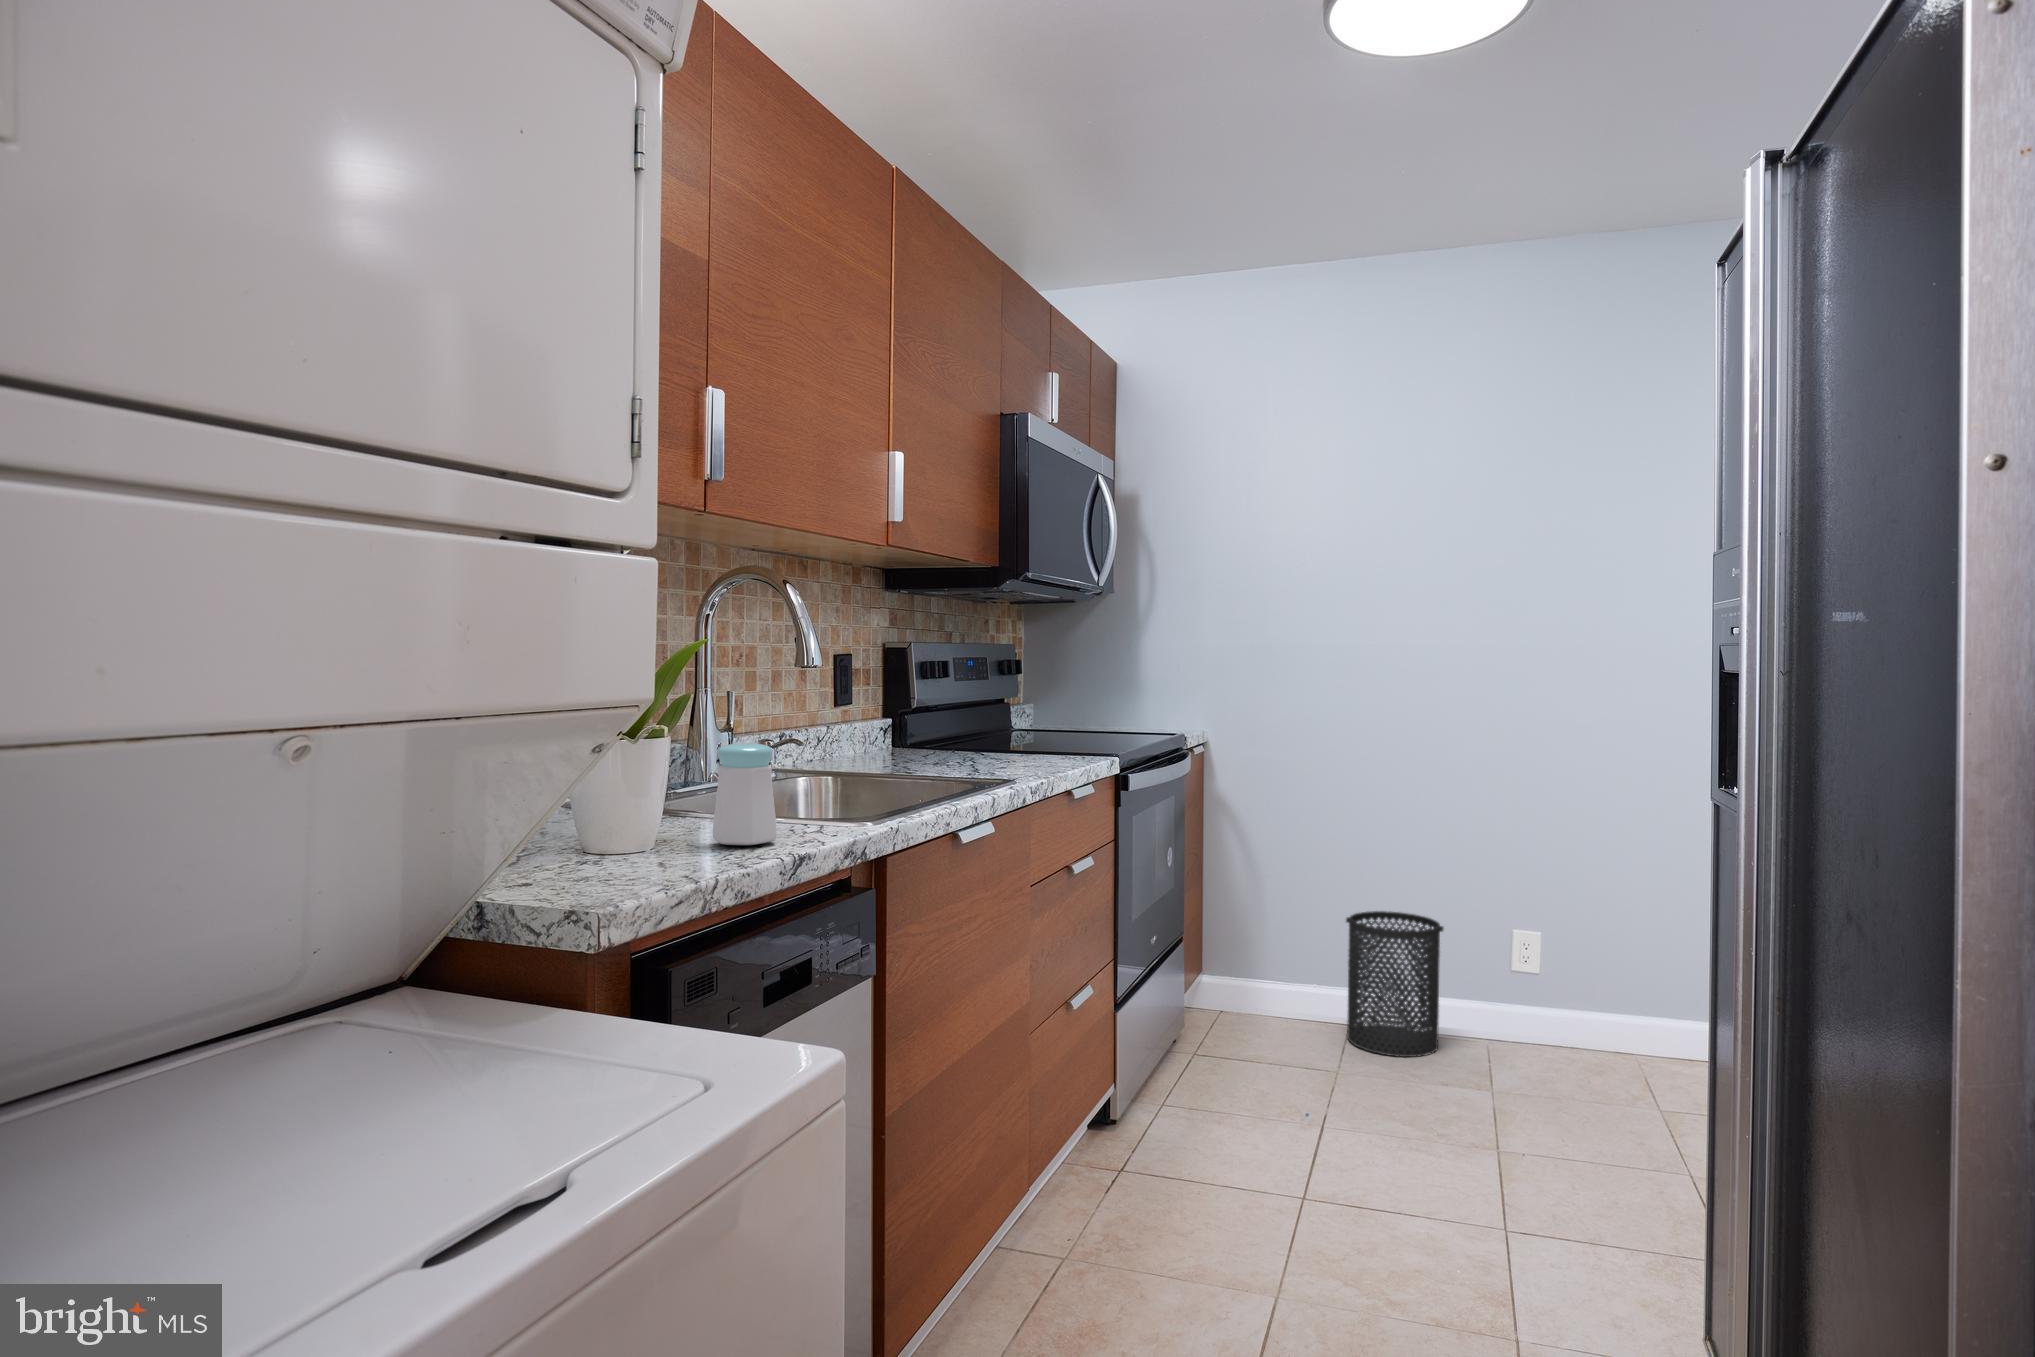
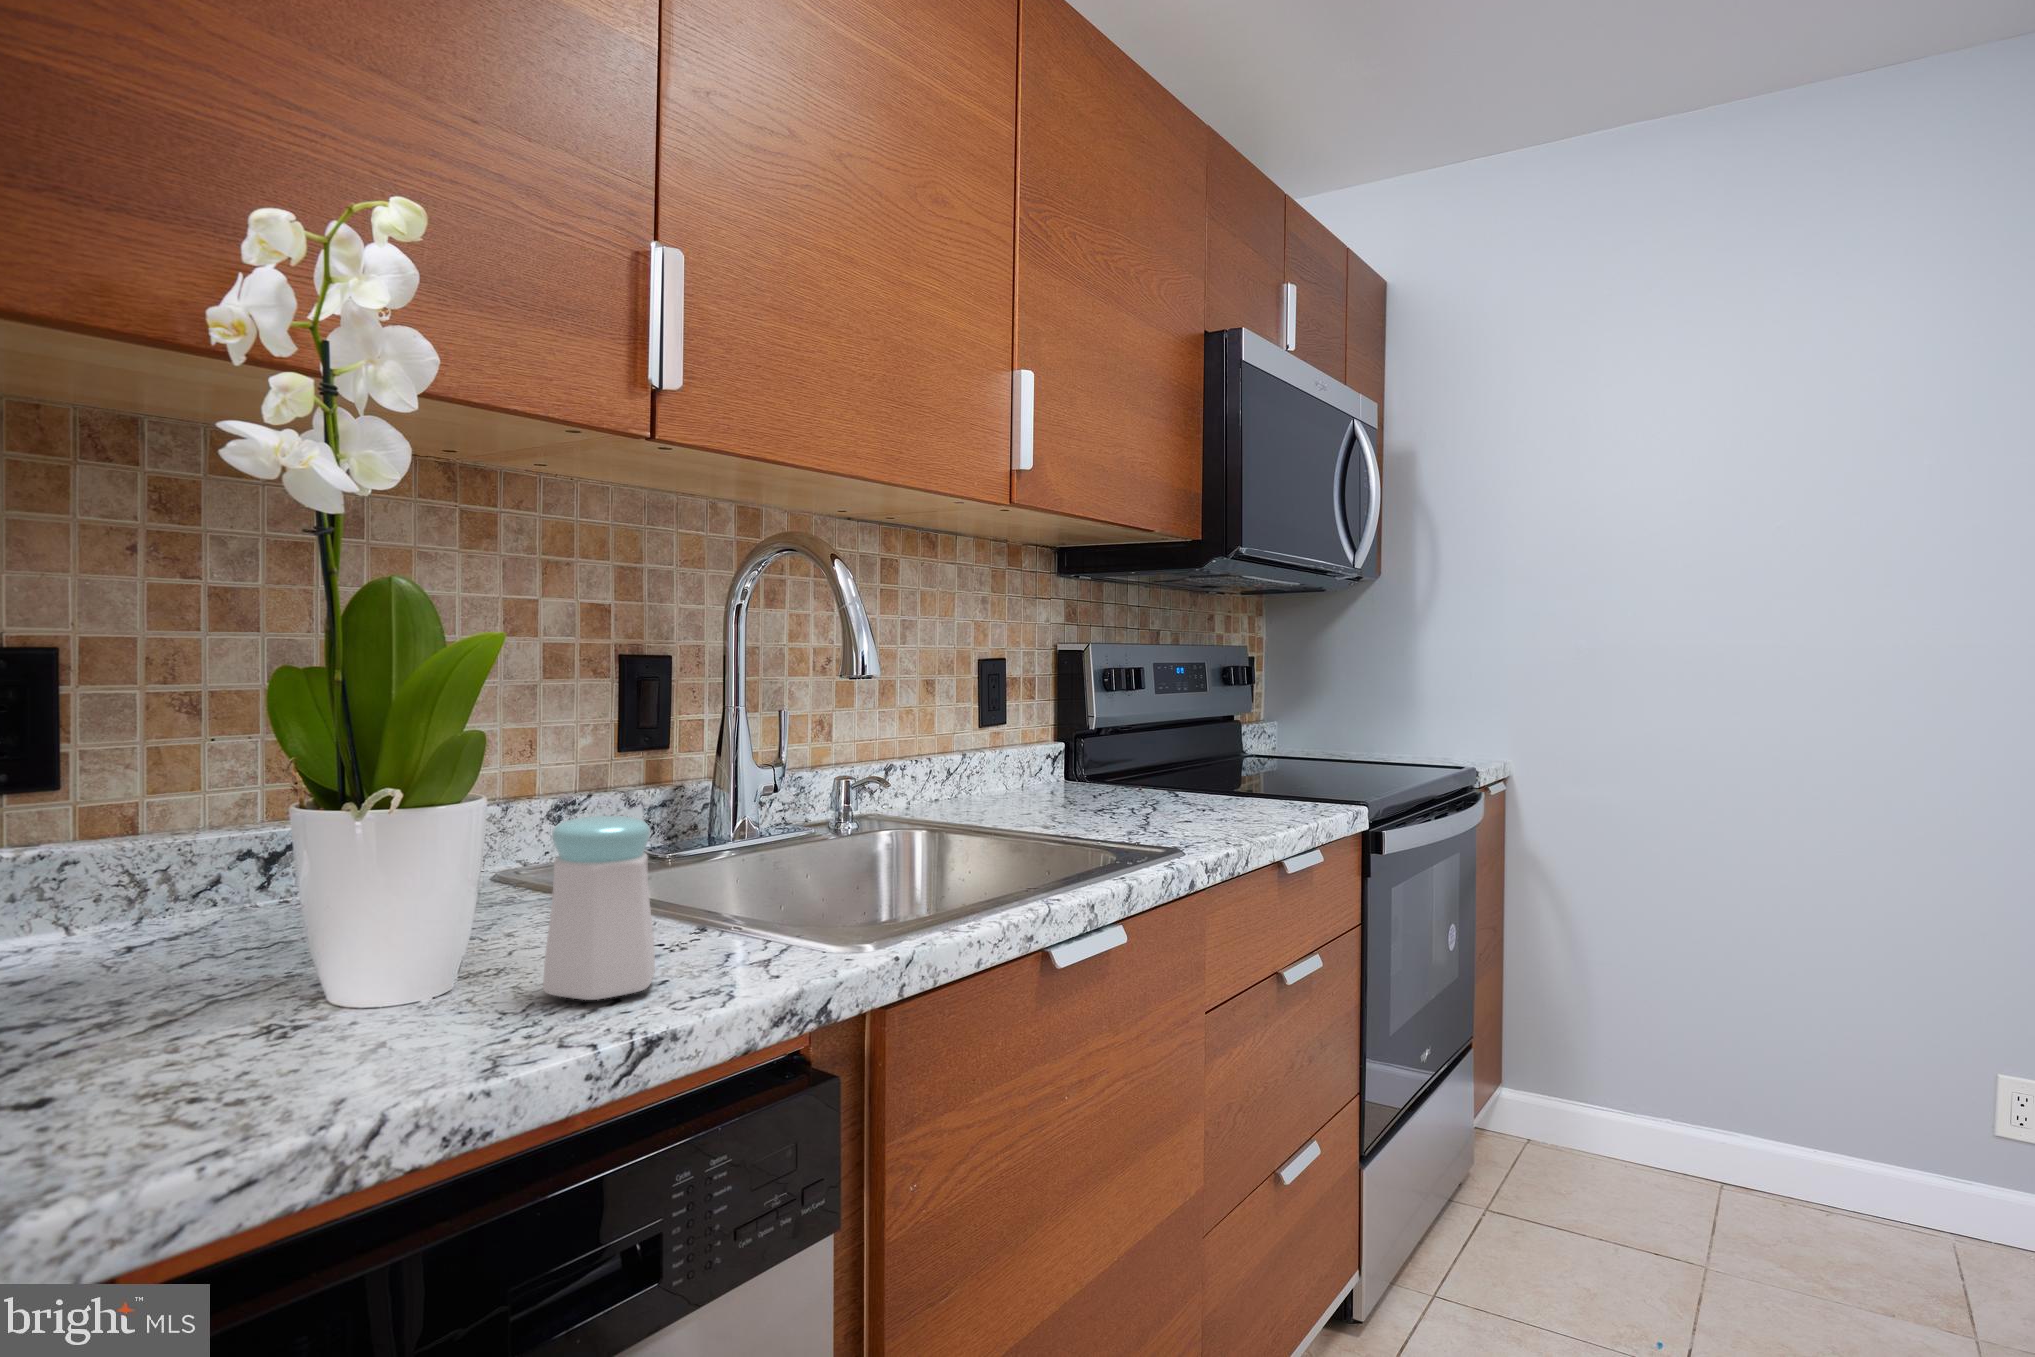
trash can: present [1346,911,1444,1057] -> none [1724,1031,1891,1263]

